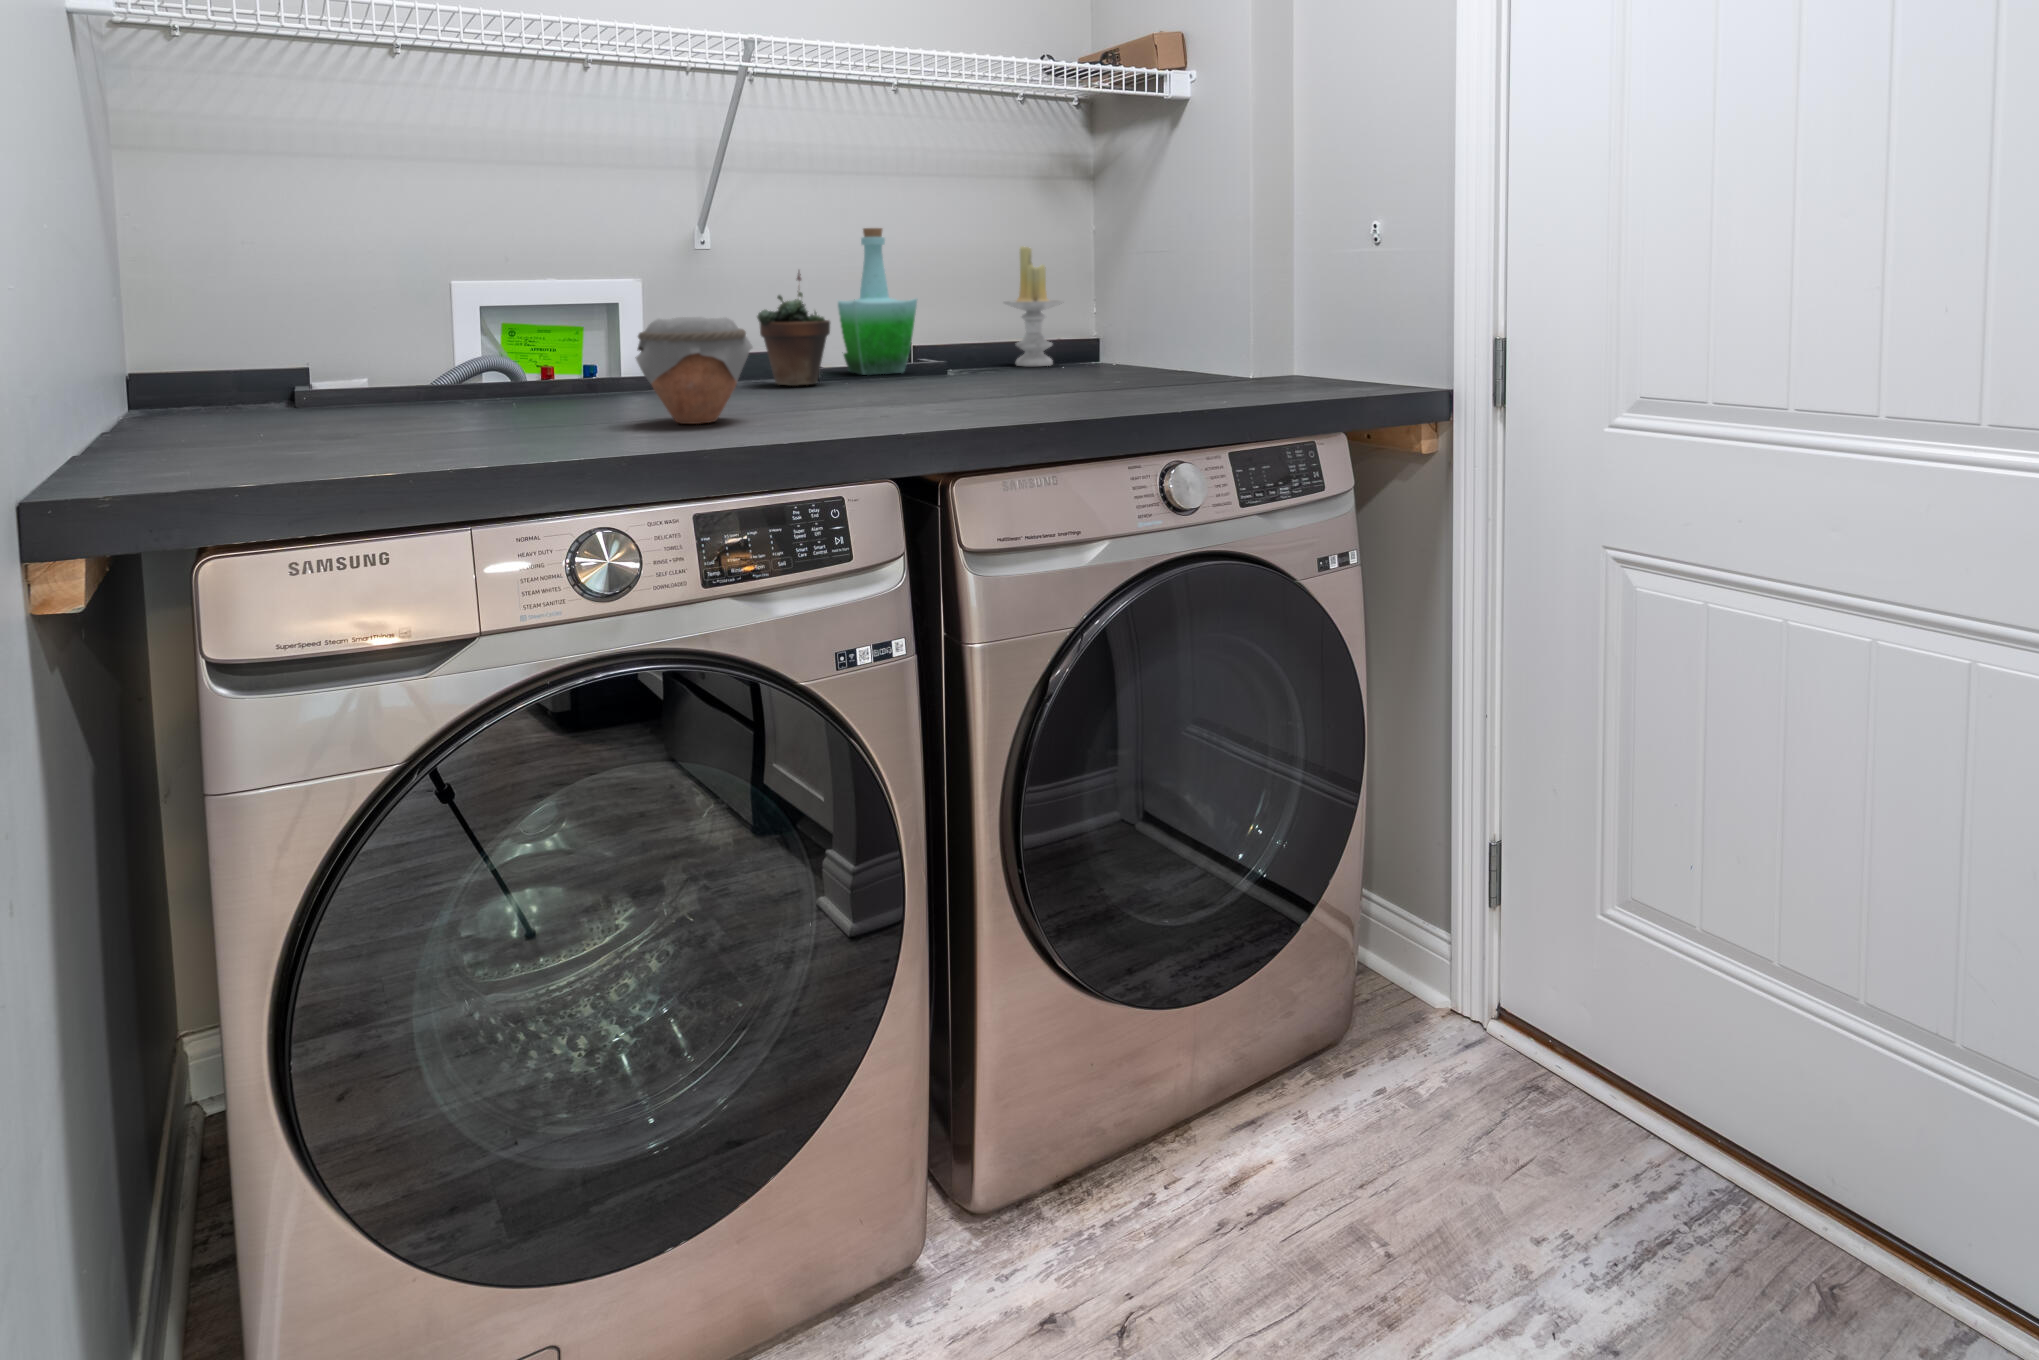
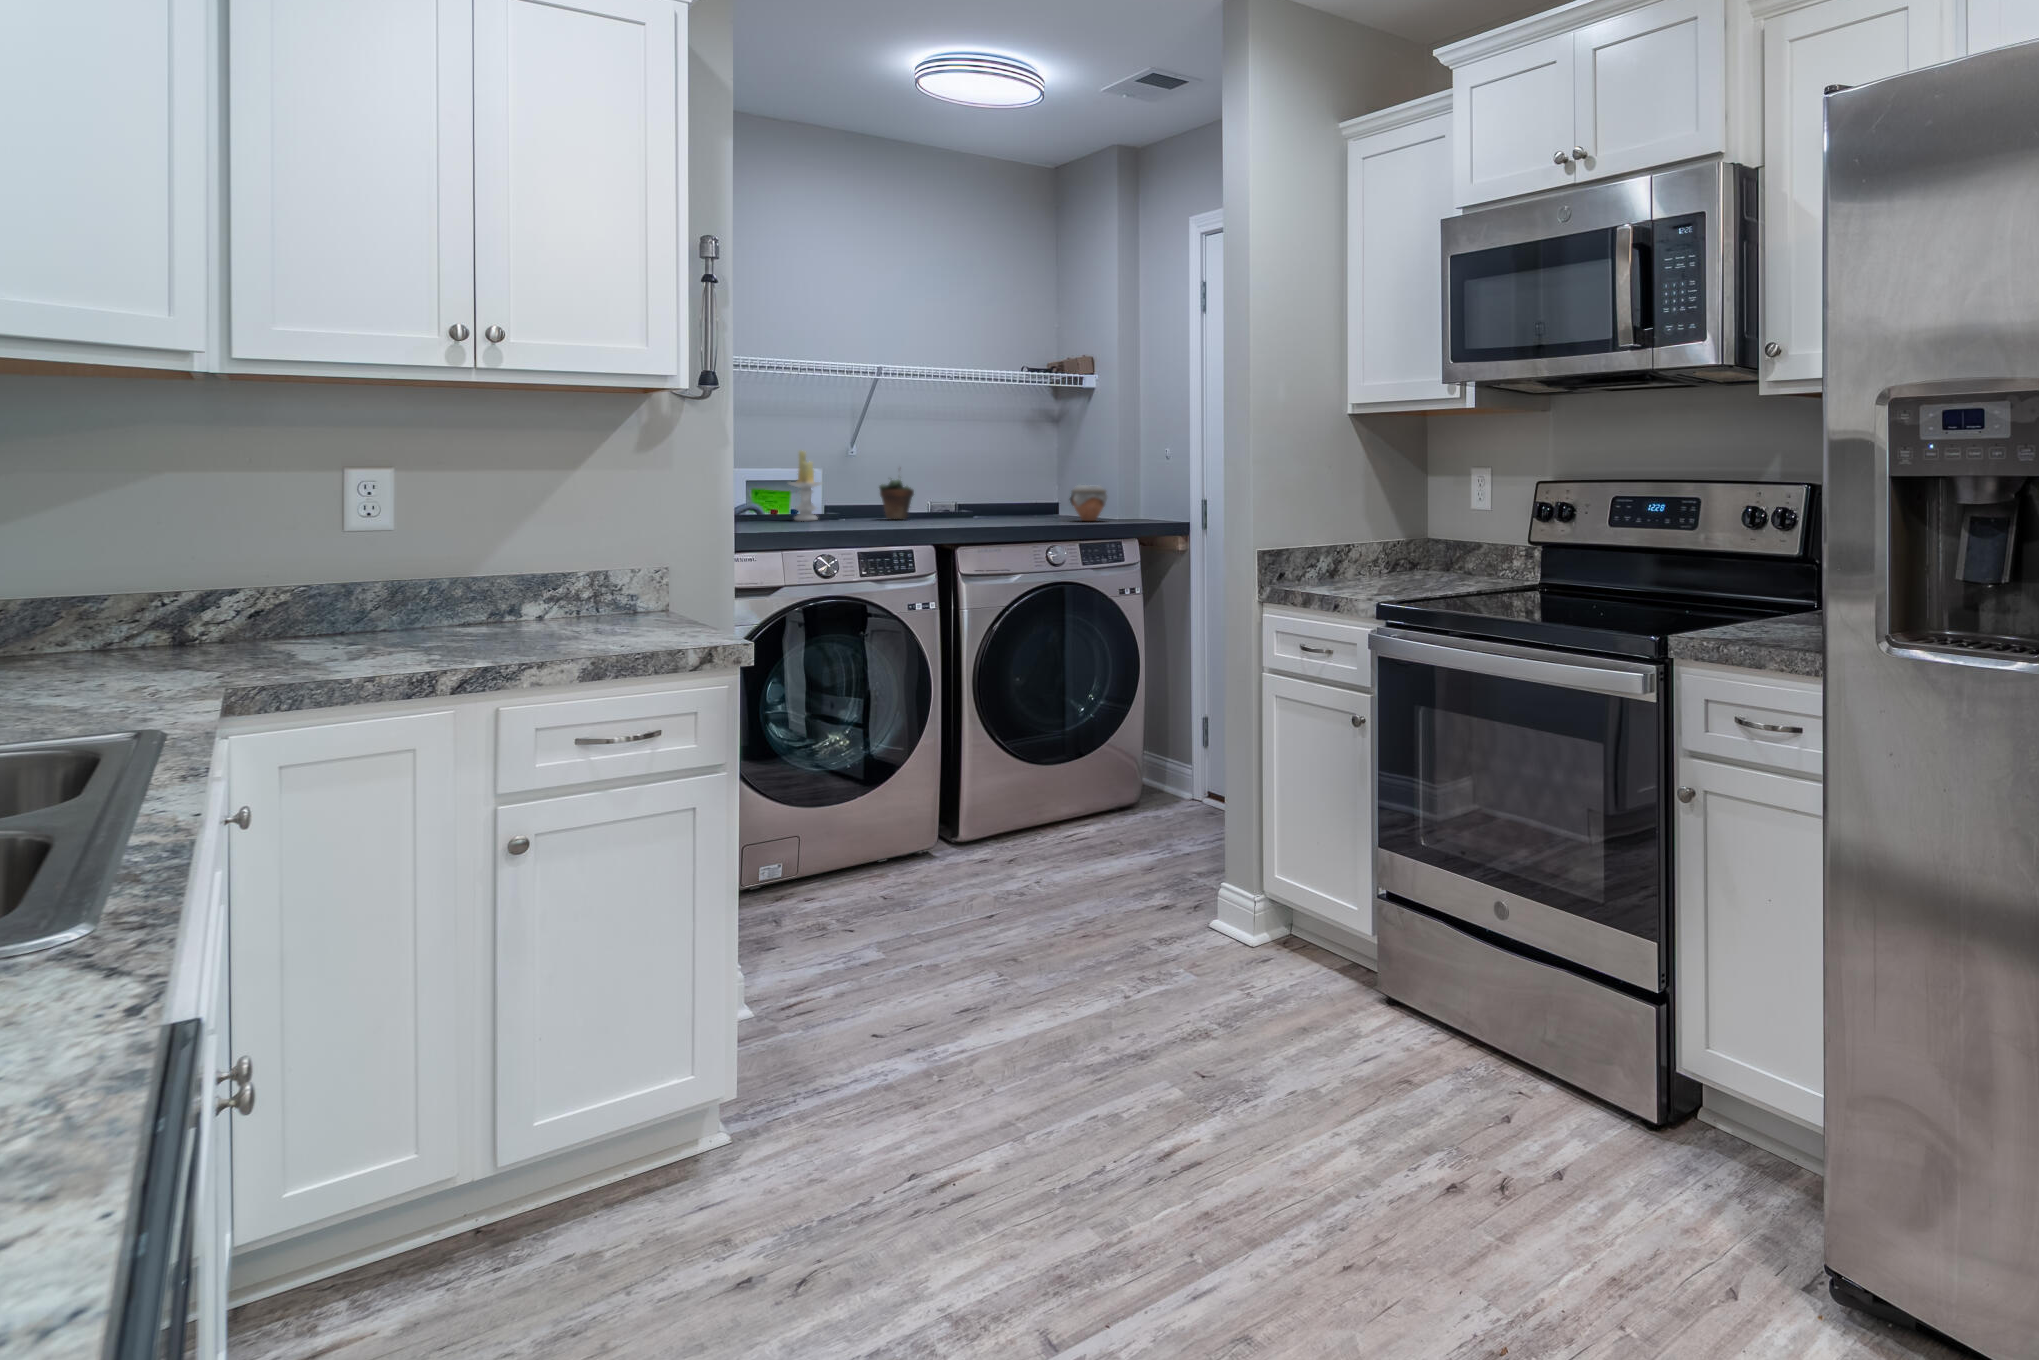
bottle: present [838,228,917,375] -> none [916,445,960,517]
candle: present [1004,246,1063,366] -> present [789,451,823,521]
jar: present [635,317,752,424] -> present [1070,485,1107,521]

